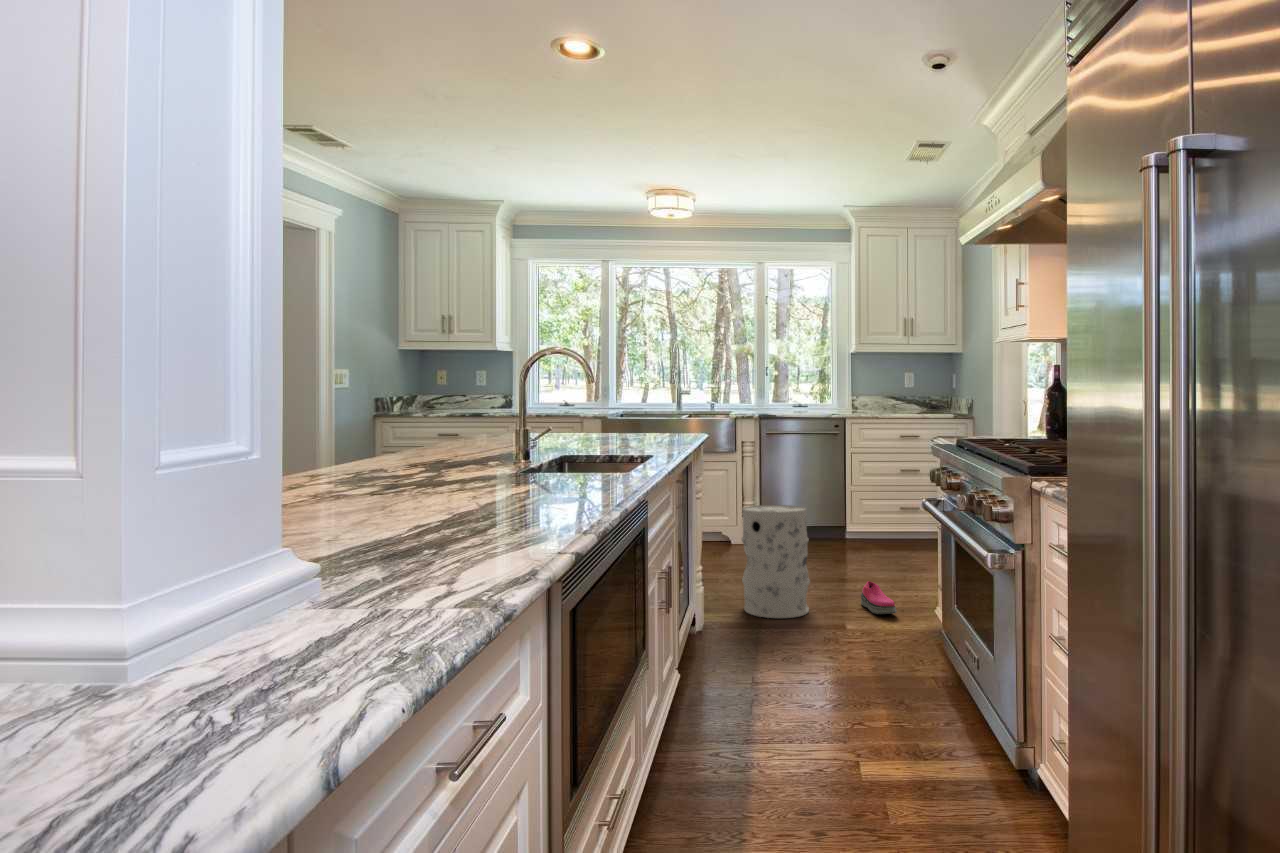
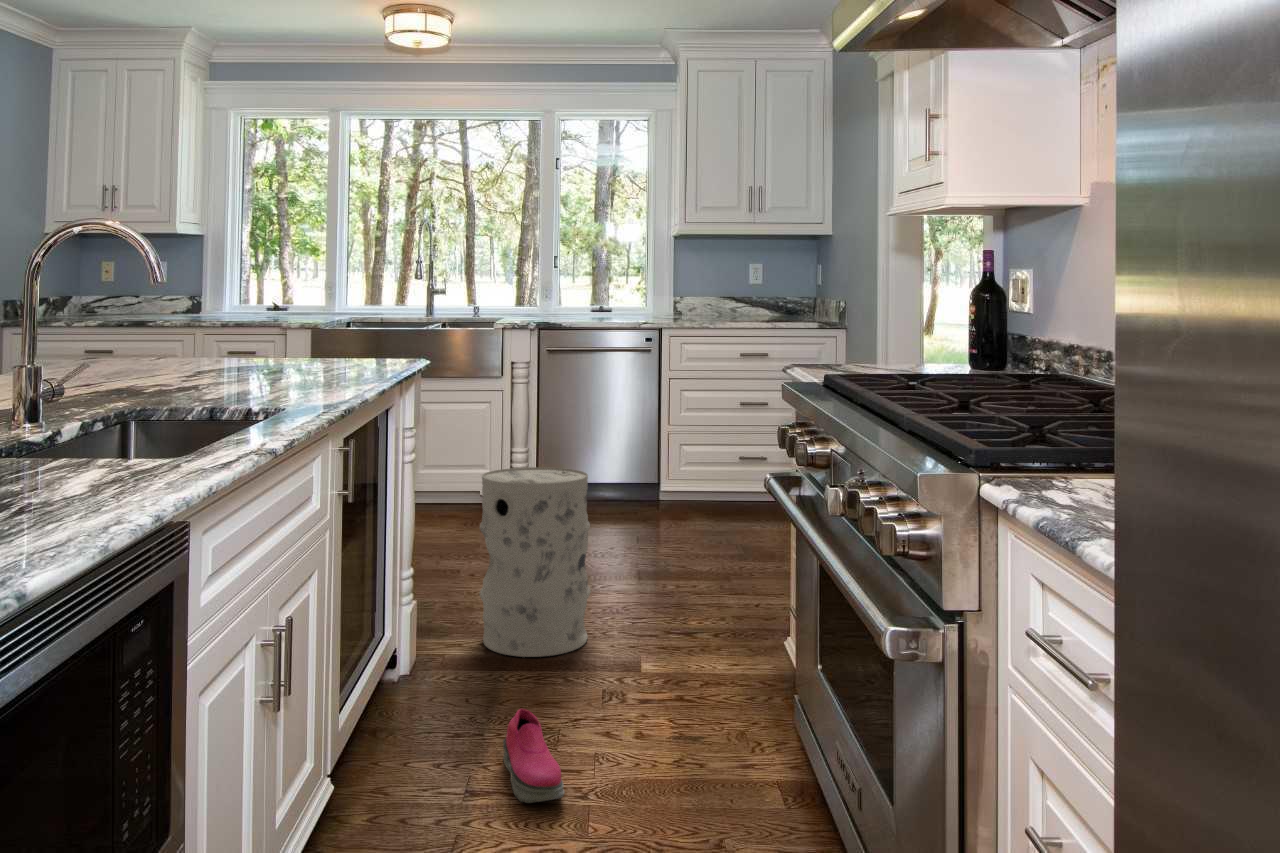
shoe: present [861,581,897,614] -> present [503,709,565,803]

